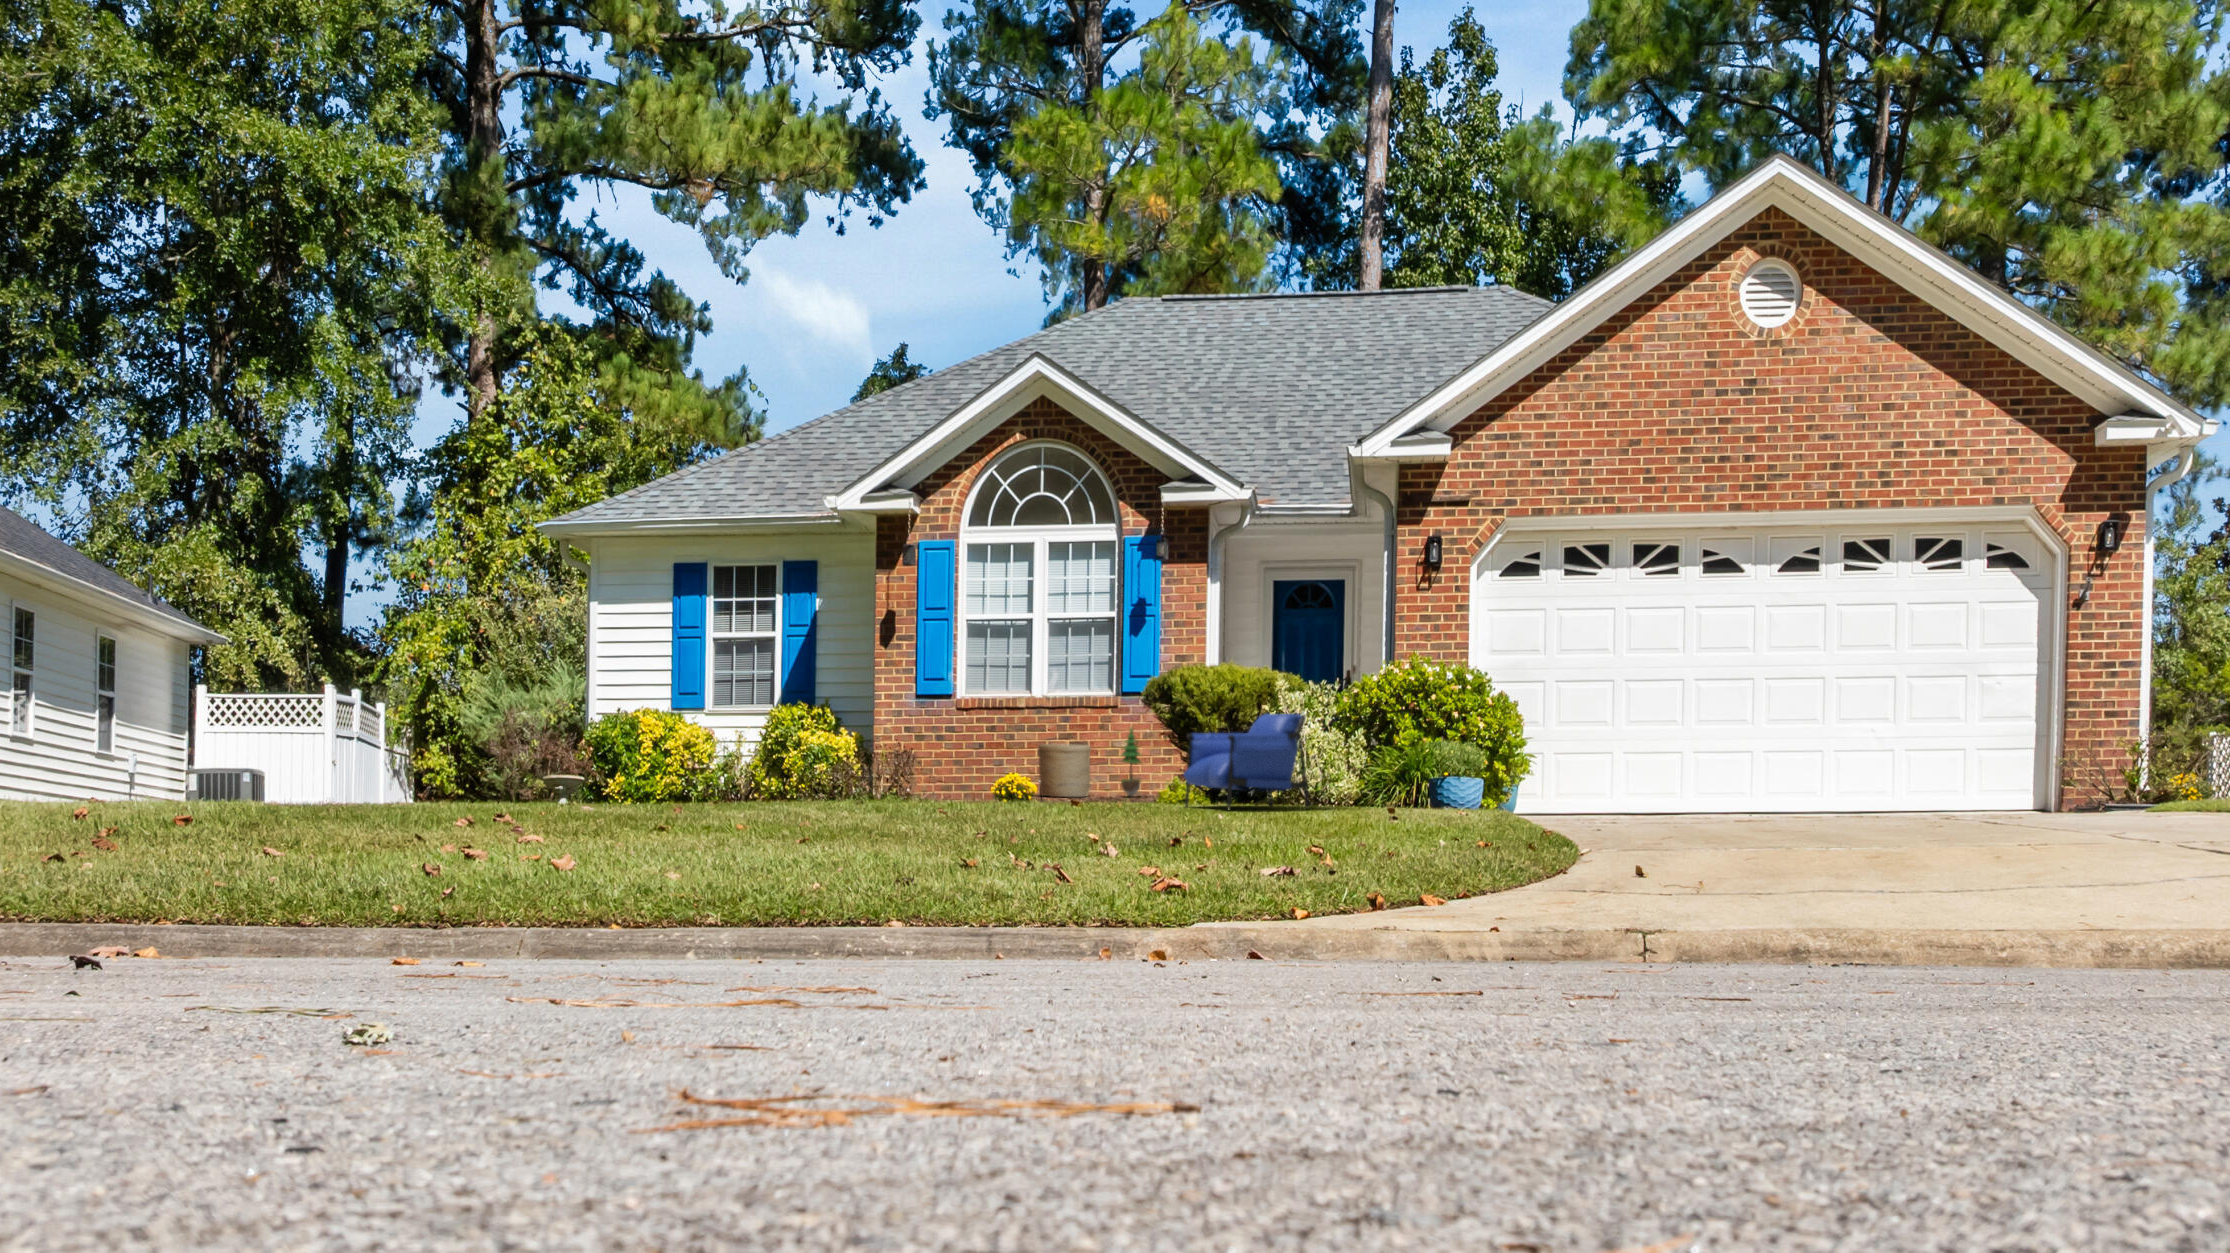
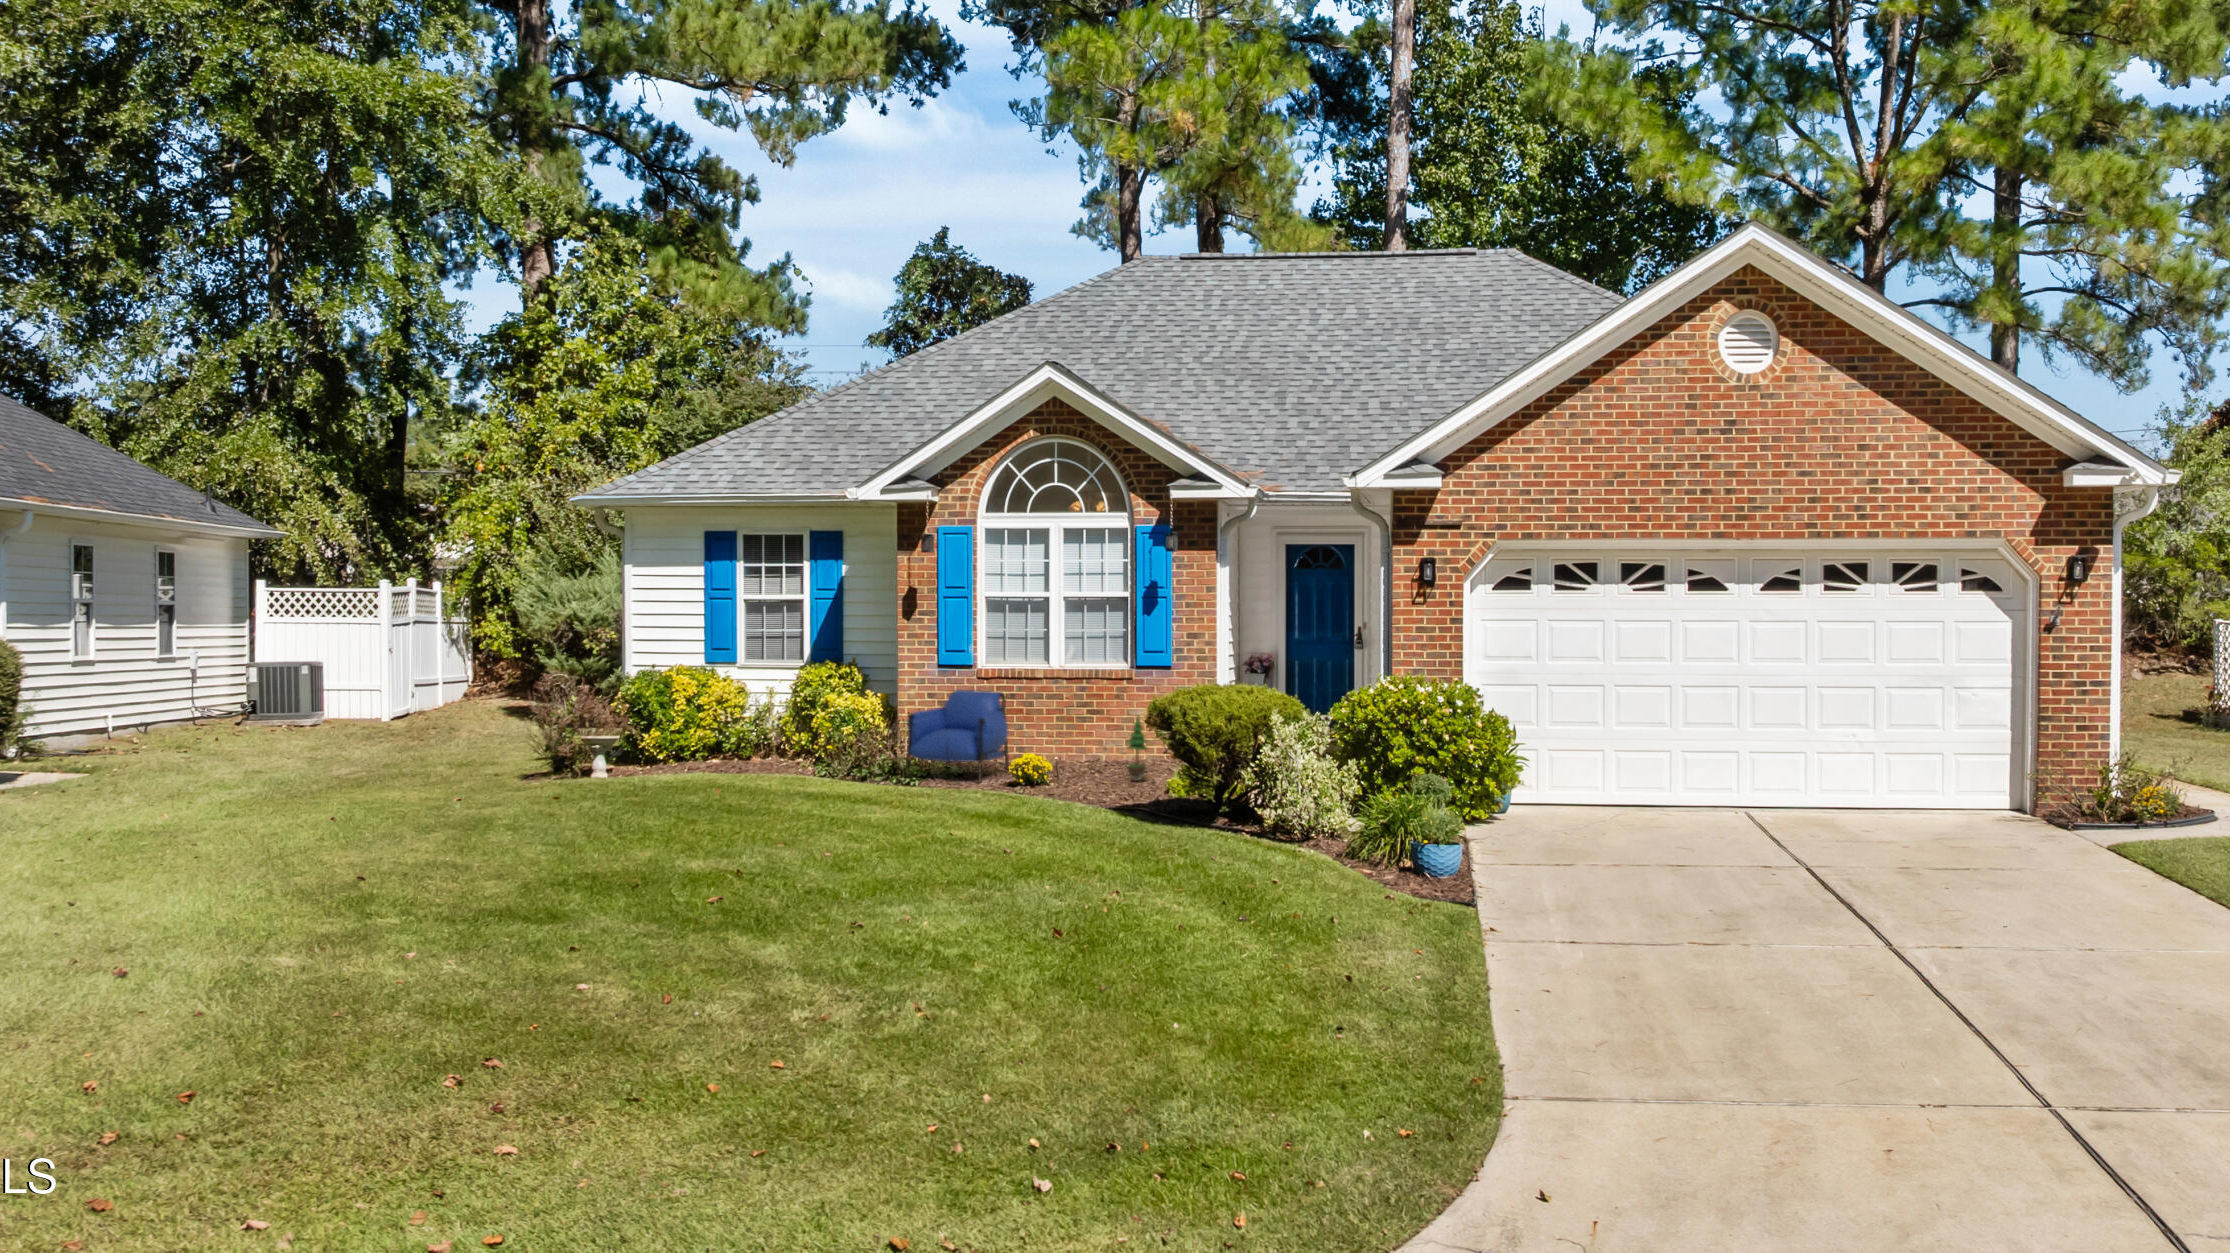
armchair: present [1183,714,1310,810] -> present [905,690,1009,782]
woven basket: present [1038,744,1091,797] -> none [1049,728,1100,782]

